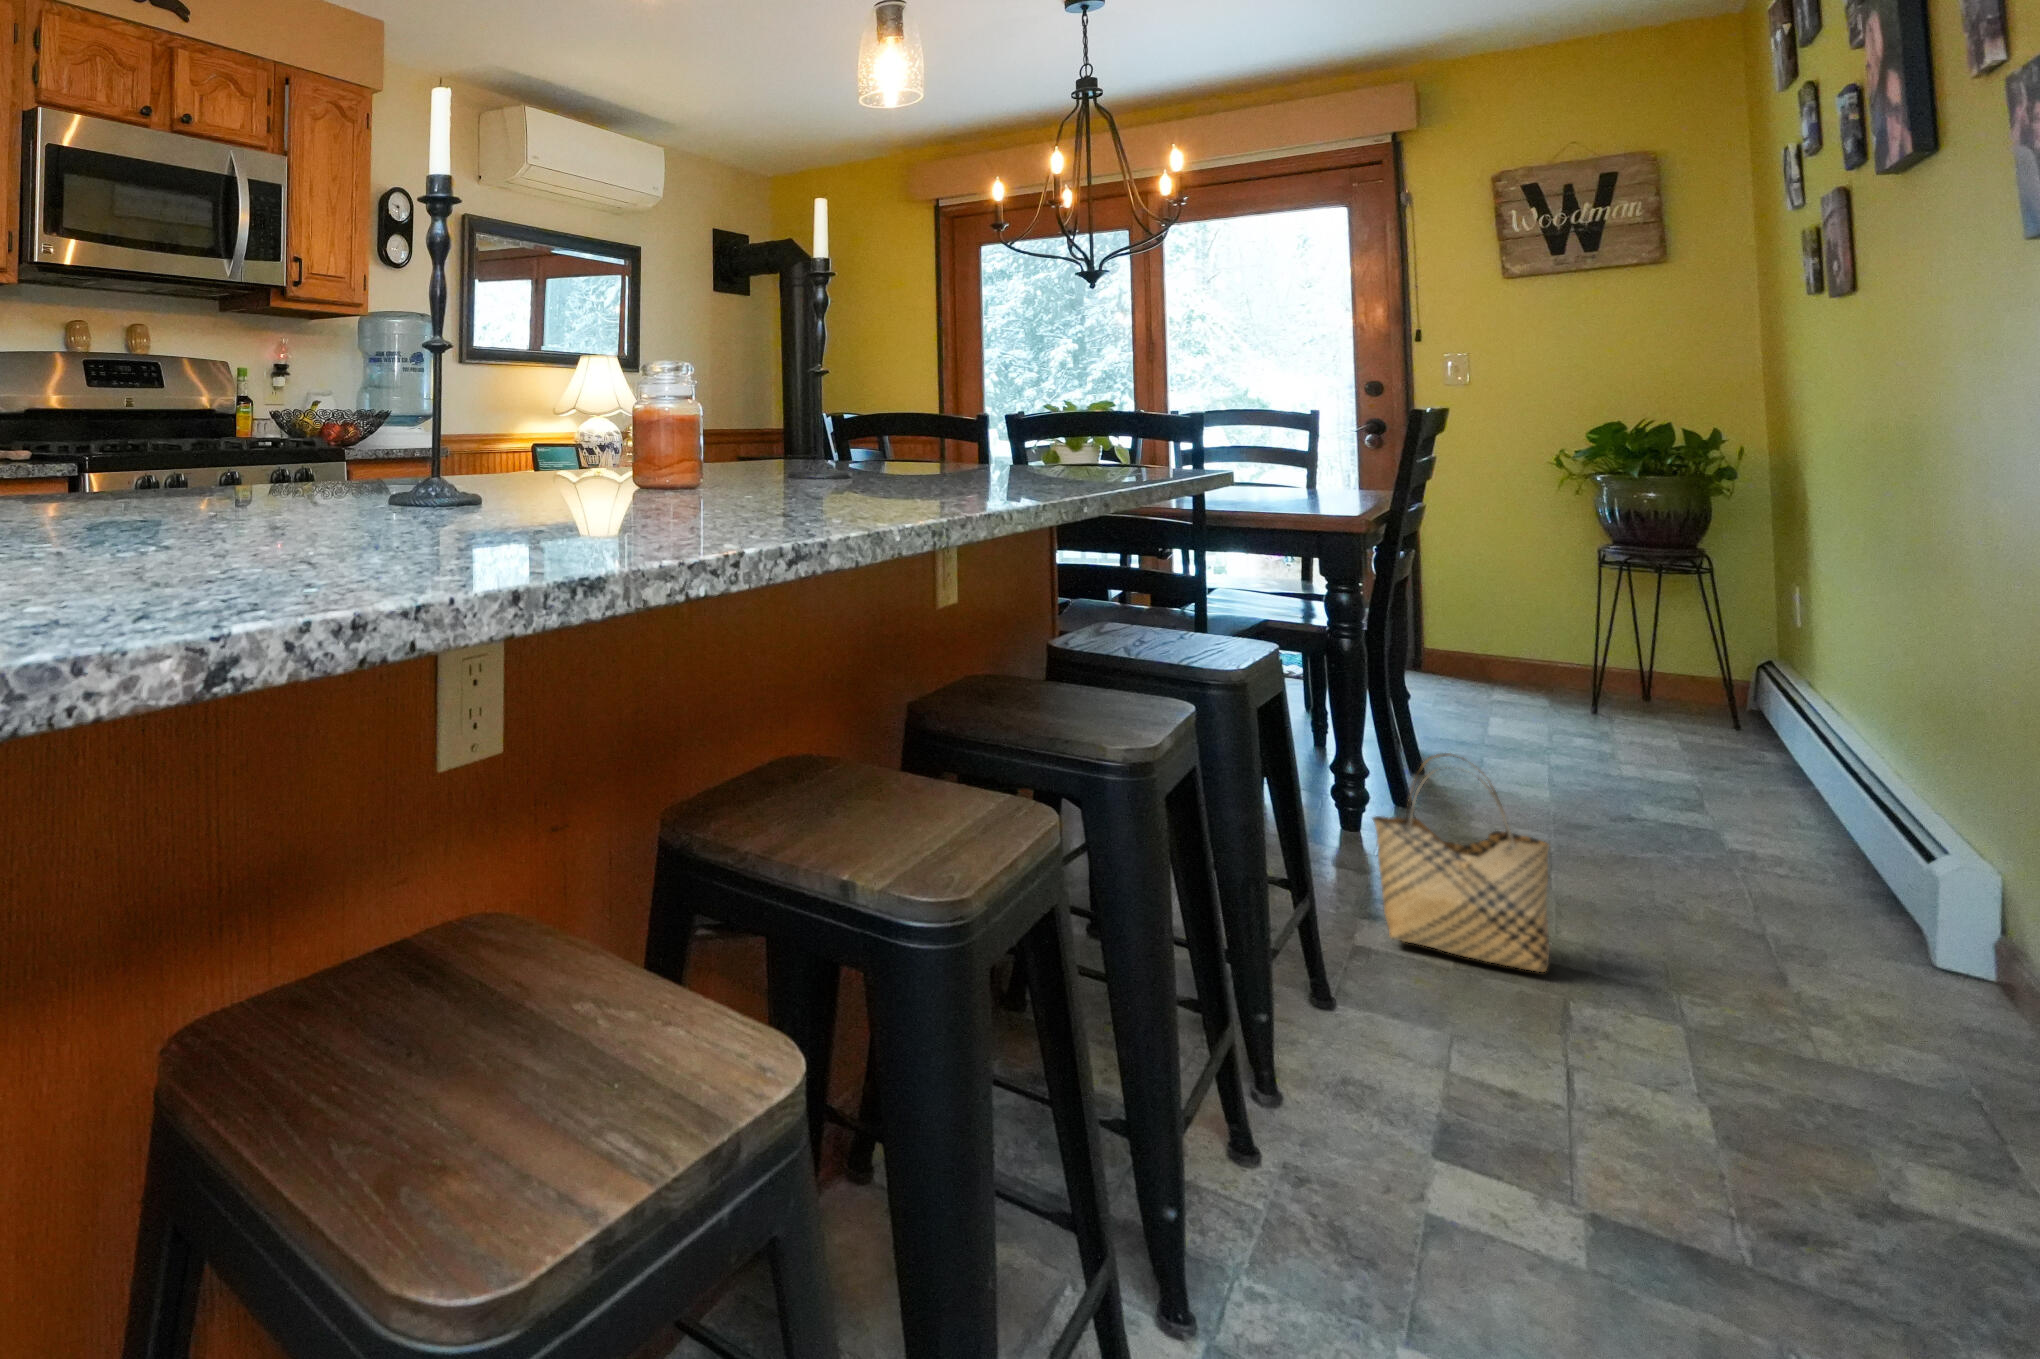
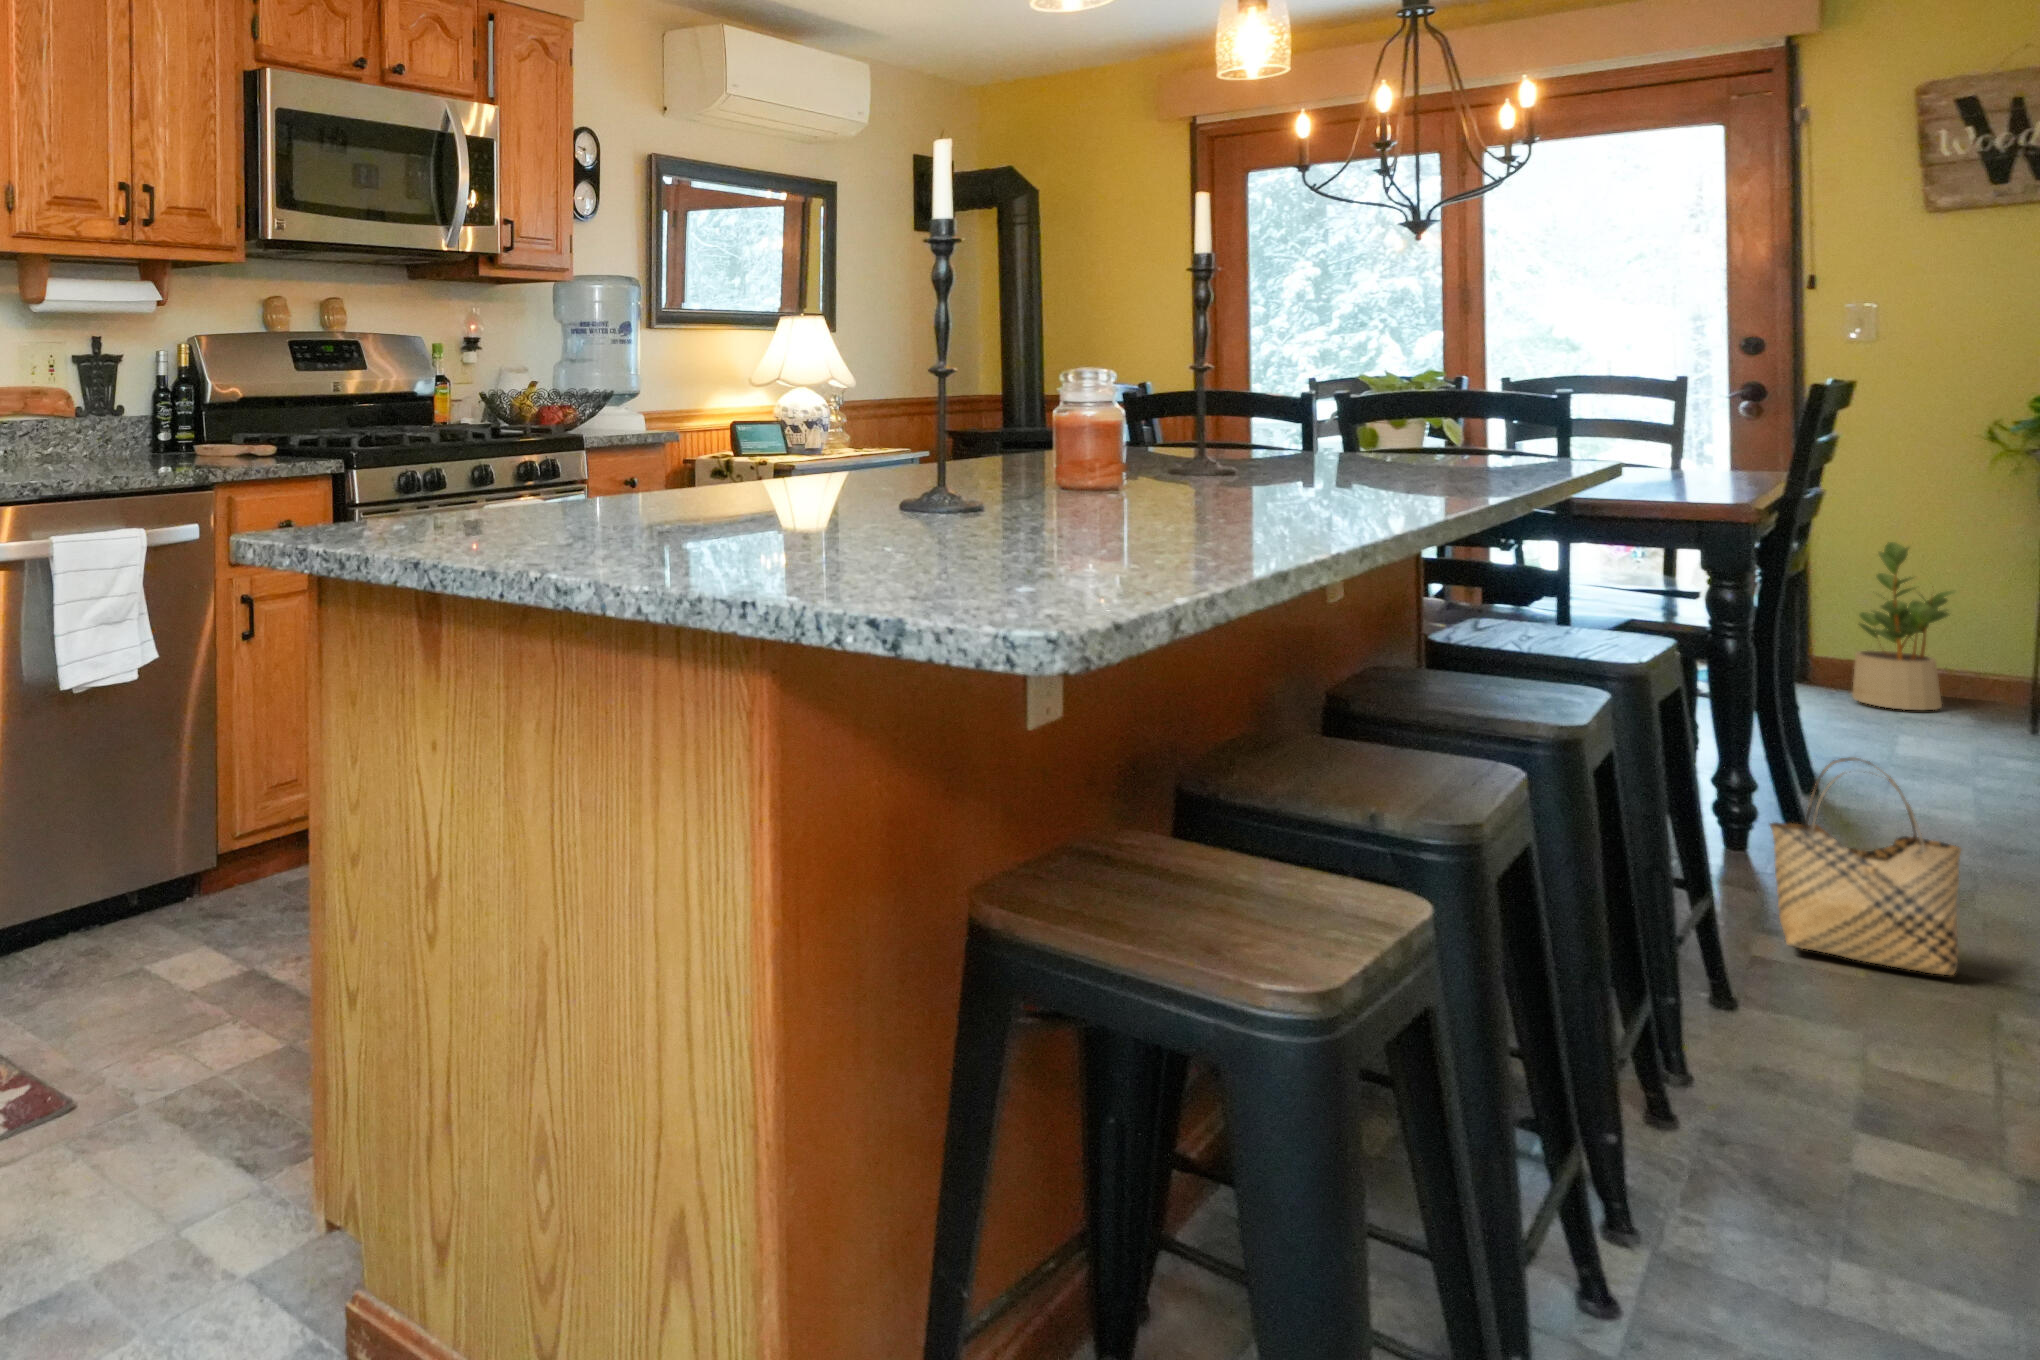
potted plant: none [1481,555,1566,703] -> present [1852,542,1954,710]

